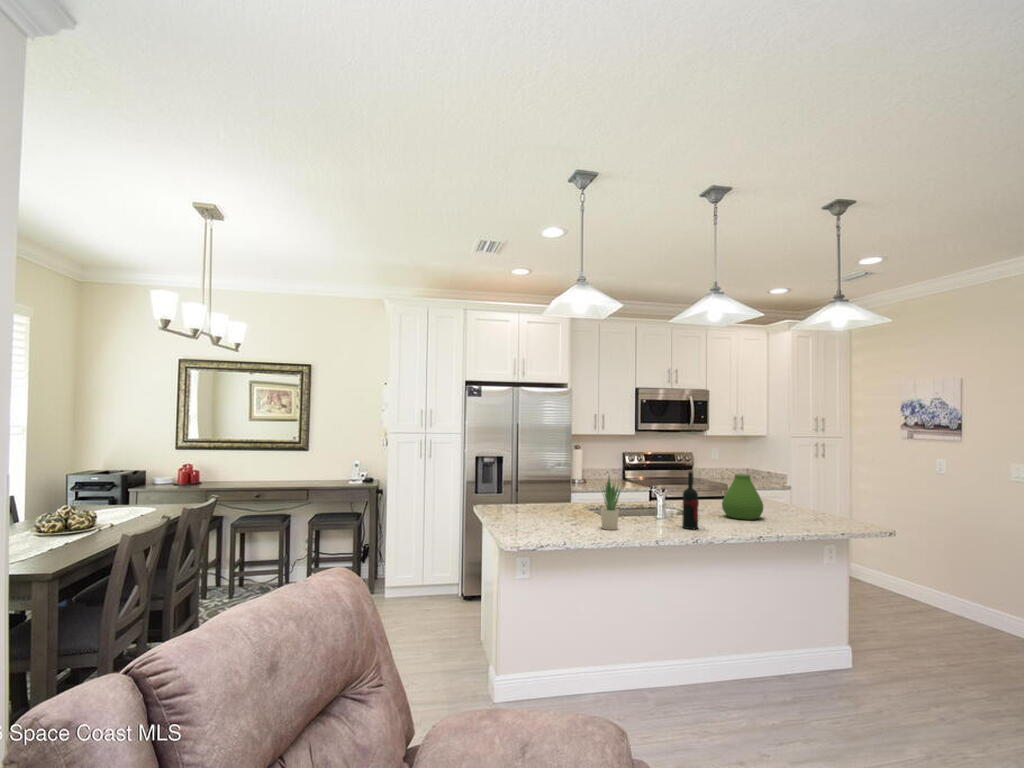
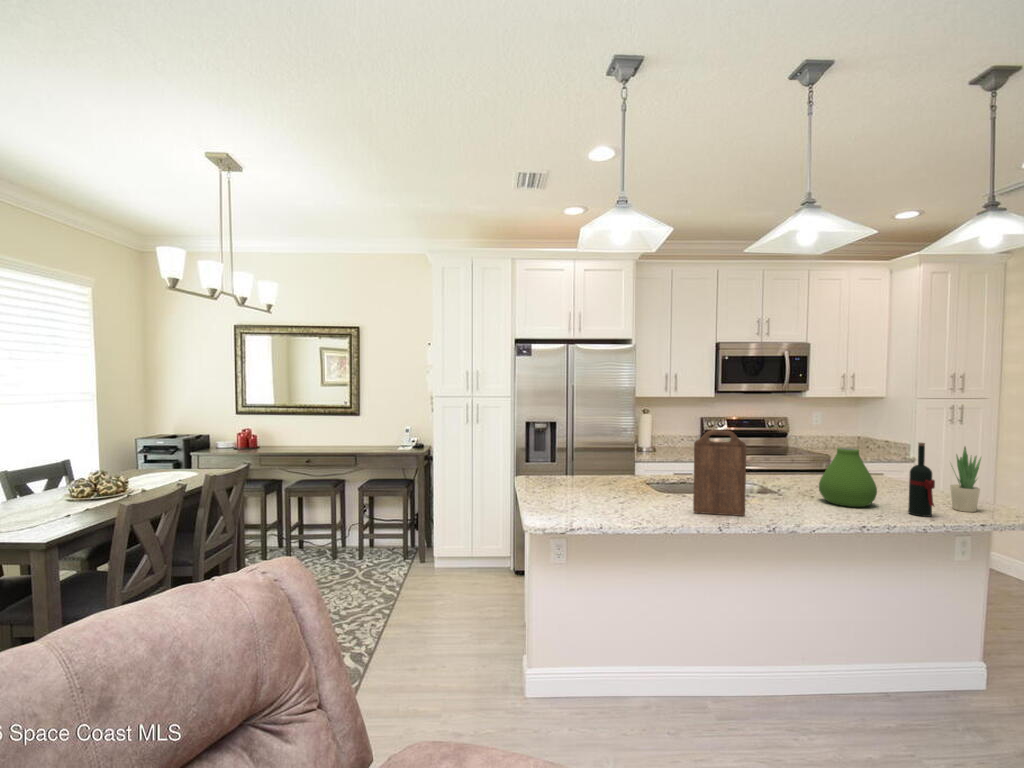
cutting board: none [631,460,670,528] -> present [693,431,746,516]
wine bottle: present [682,470,699,530] -> present [908,443,935,517]
potted plant: present [601,476,621,530] -> present [950,447,981,512]

